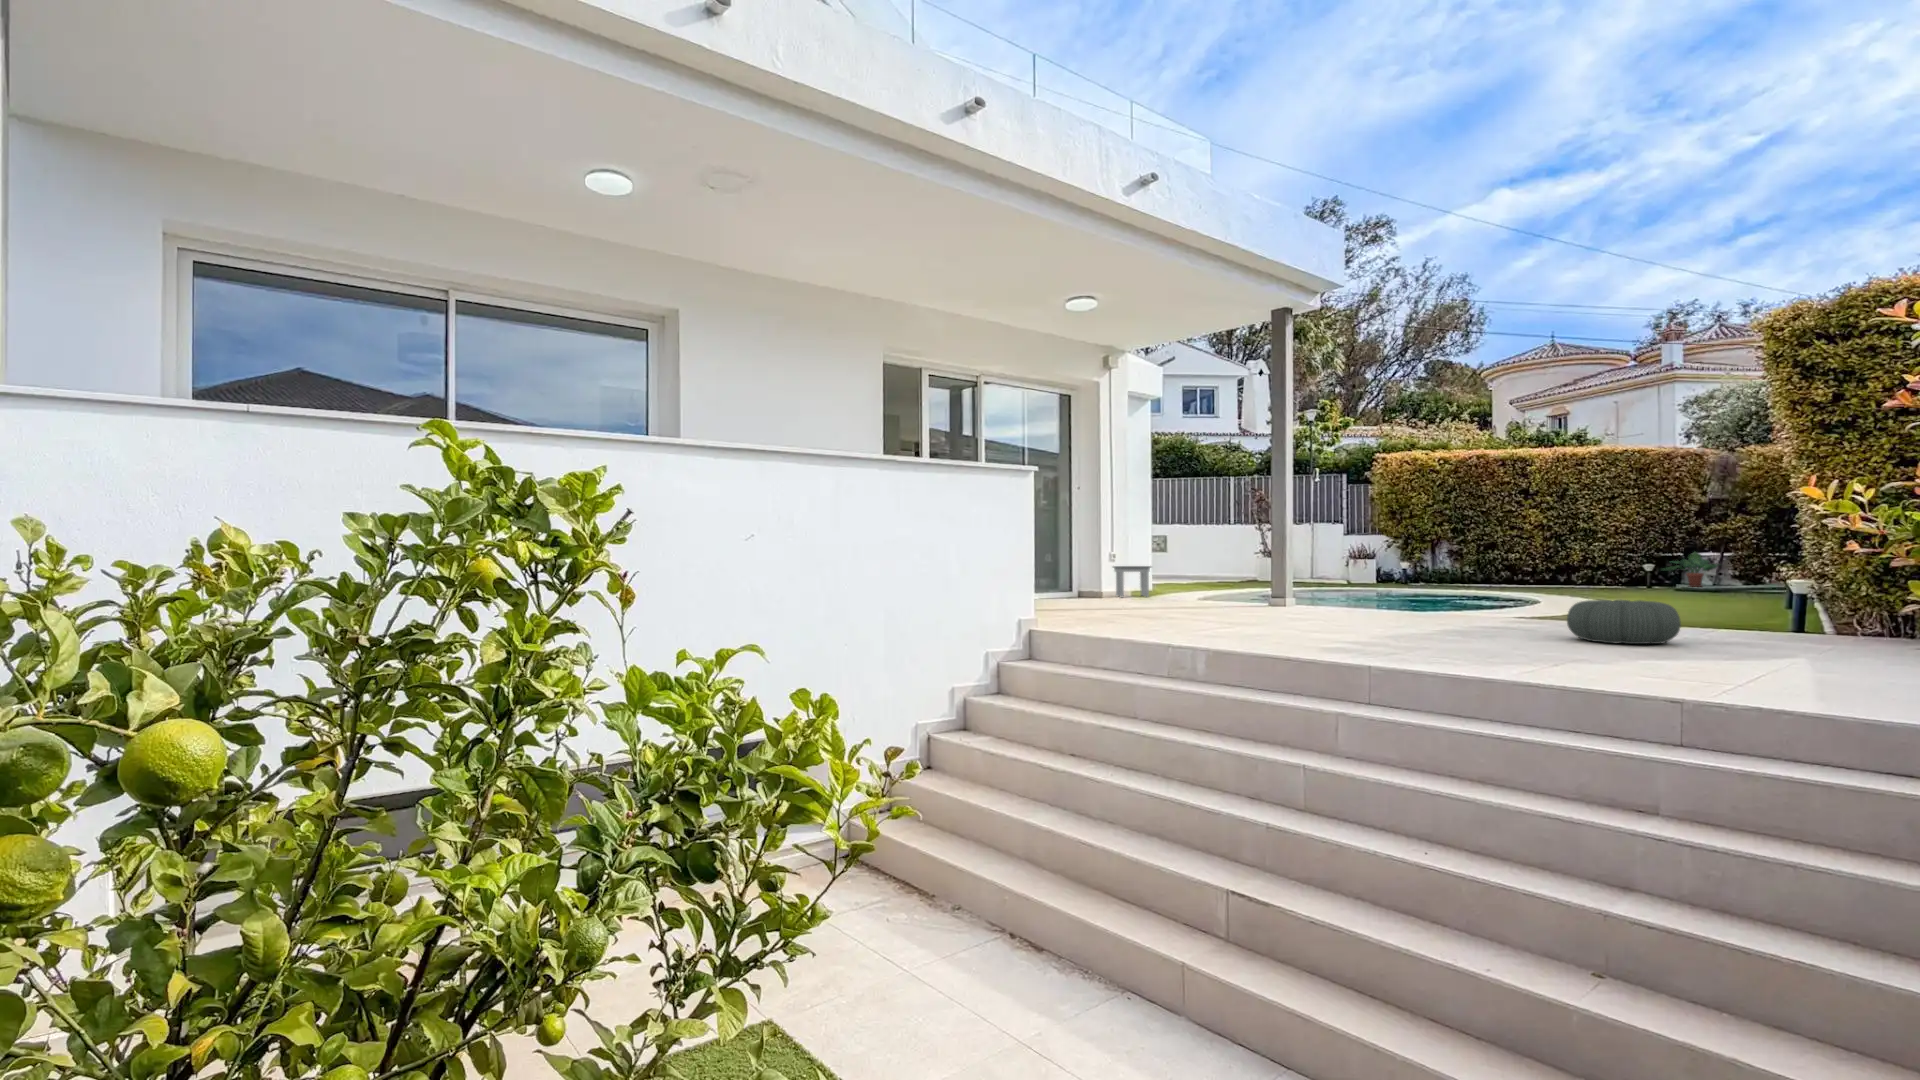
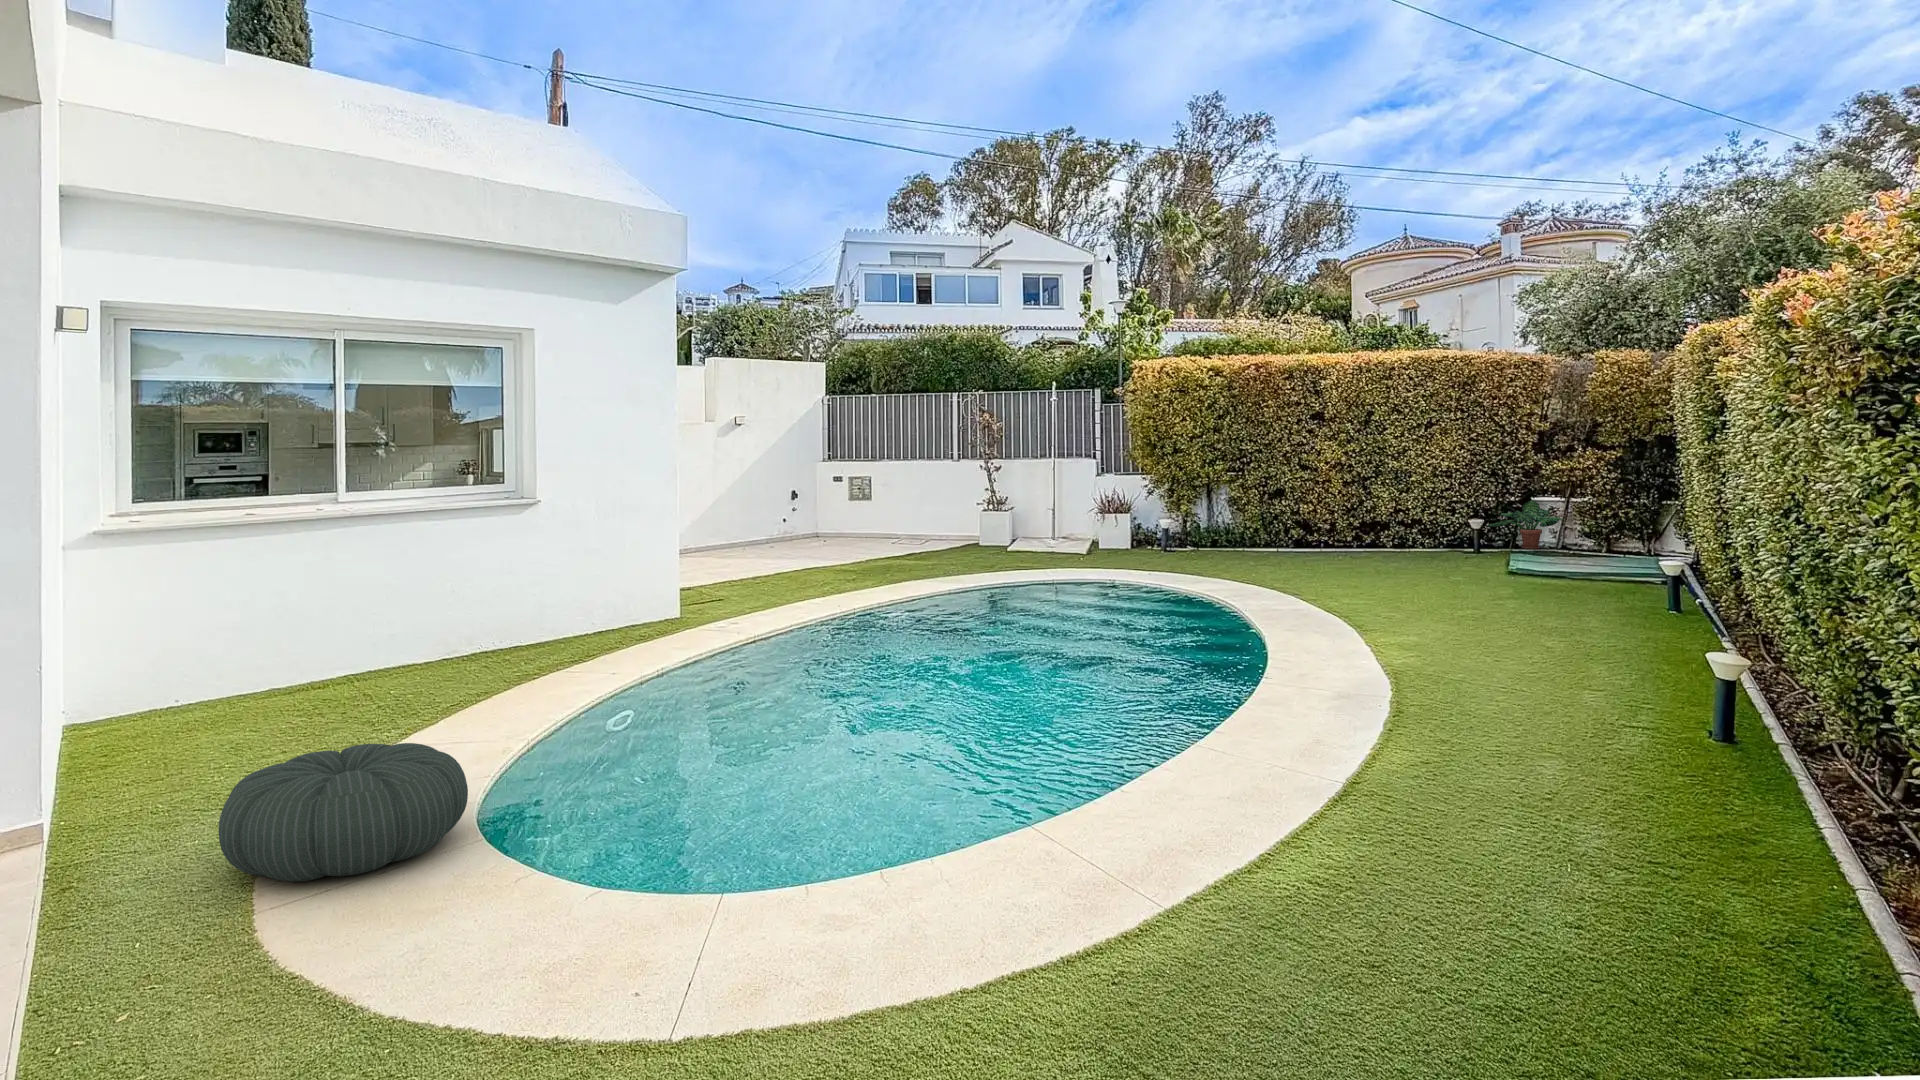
round table: present [1113,566,1151,597] -> none [604,570,678,632]
pouf: present [1567,600,1681,644] -> present [218,743,468,882]

